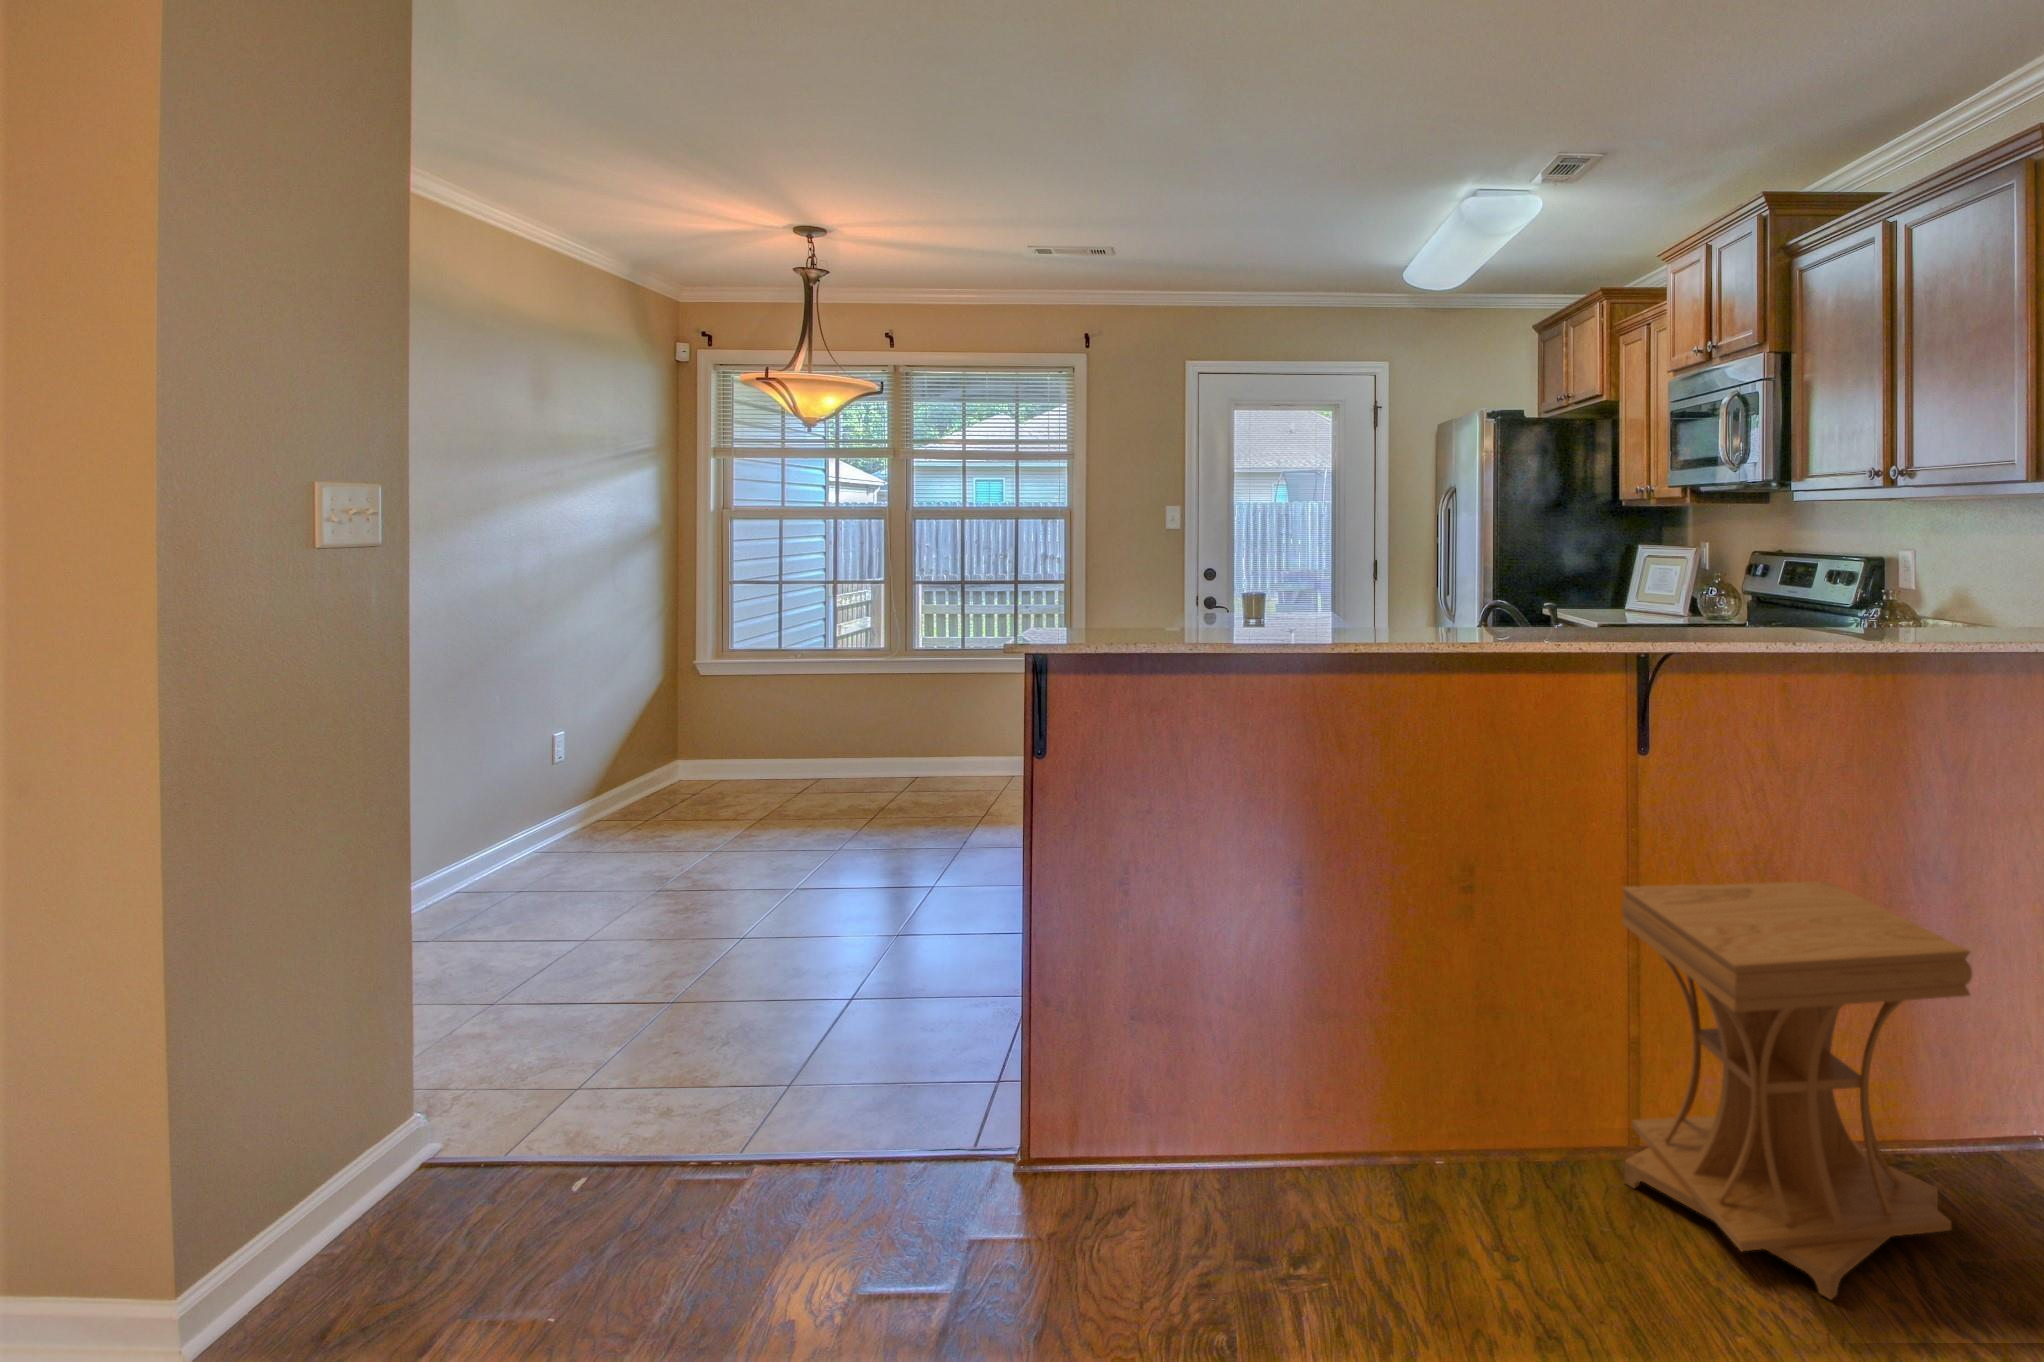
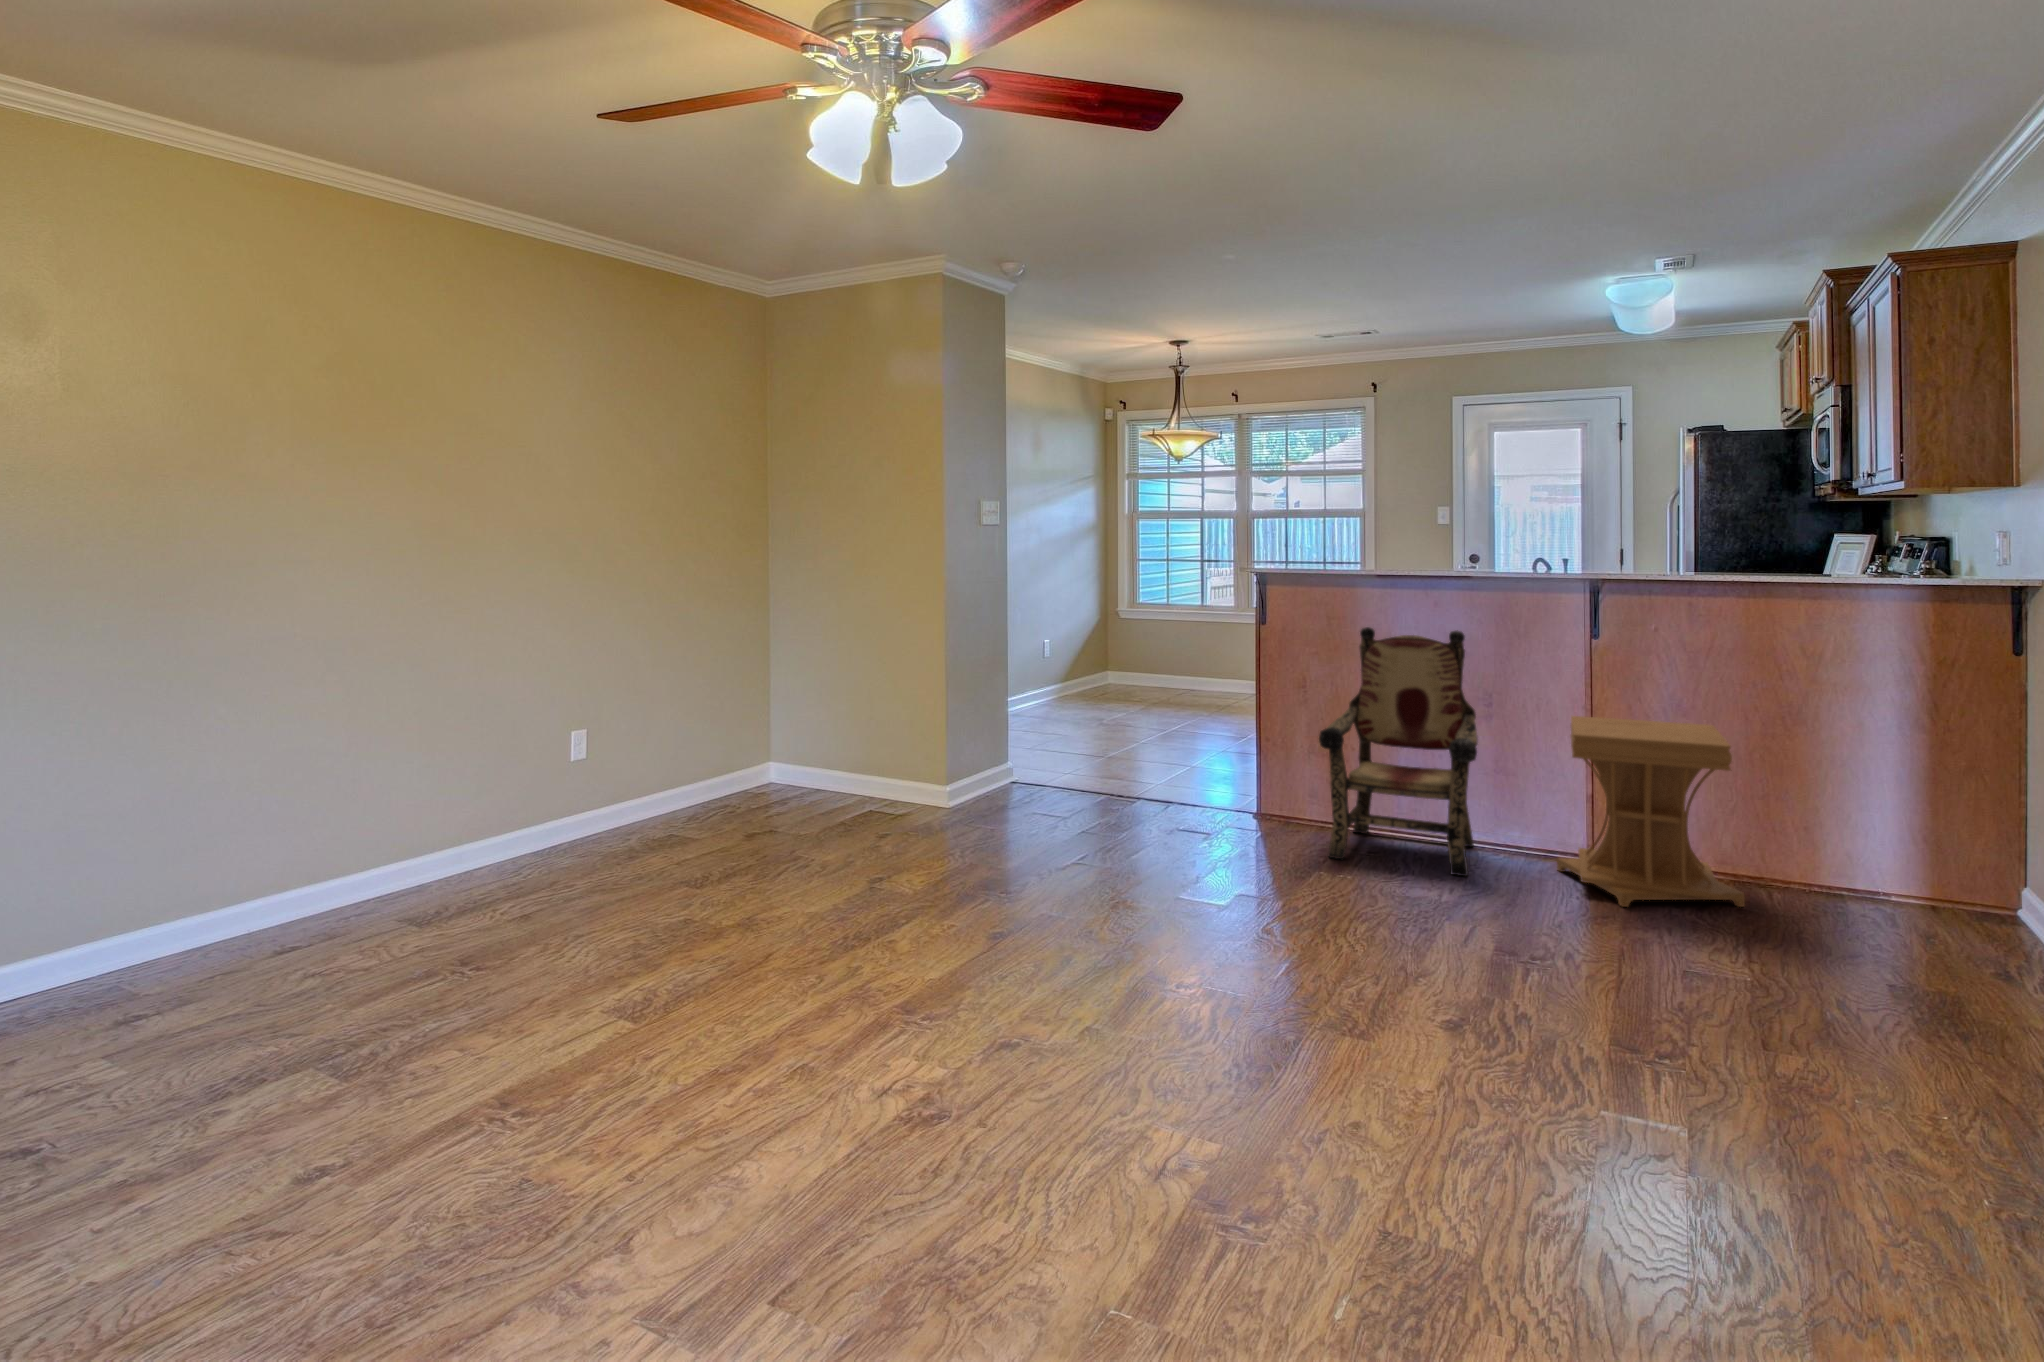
armchair: none [1233,739,1554,1304] -> present [1319,627,1478,876]

